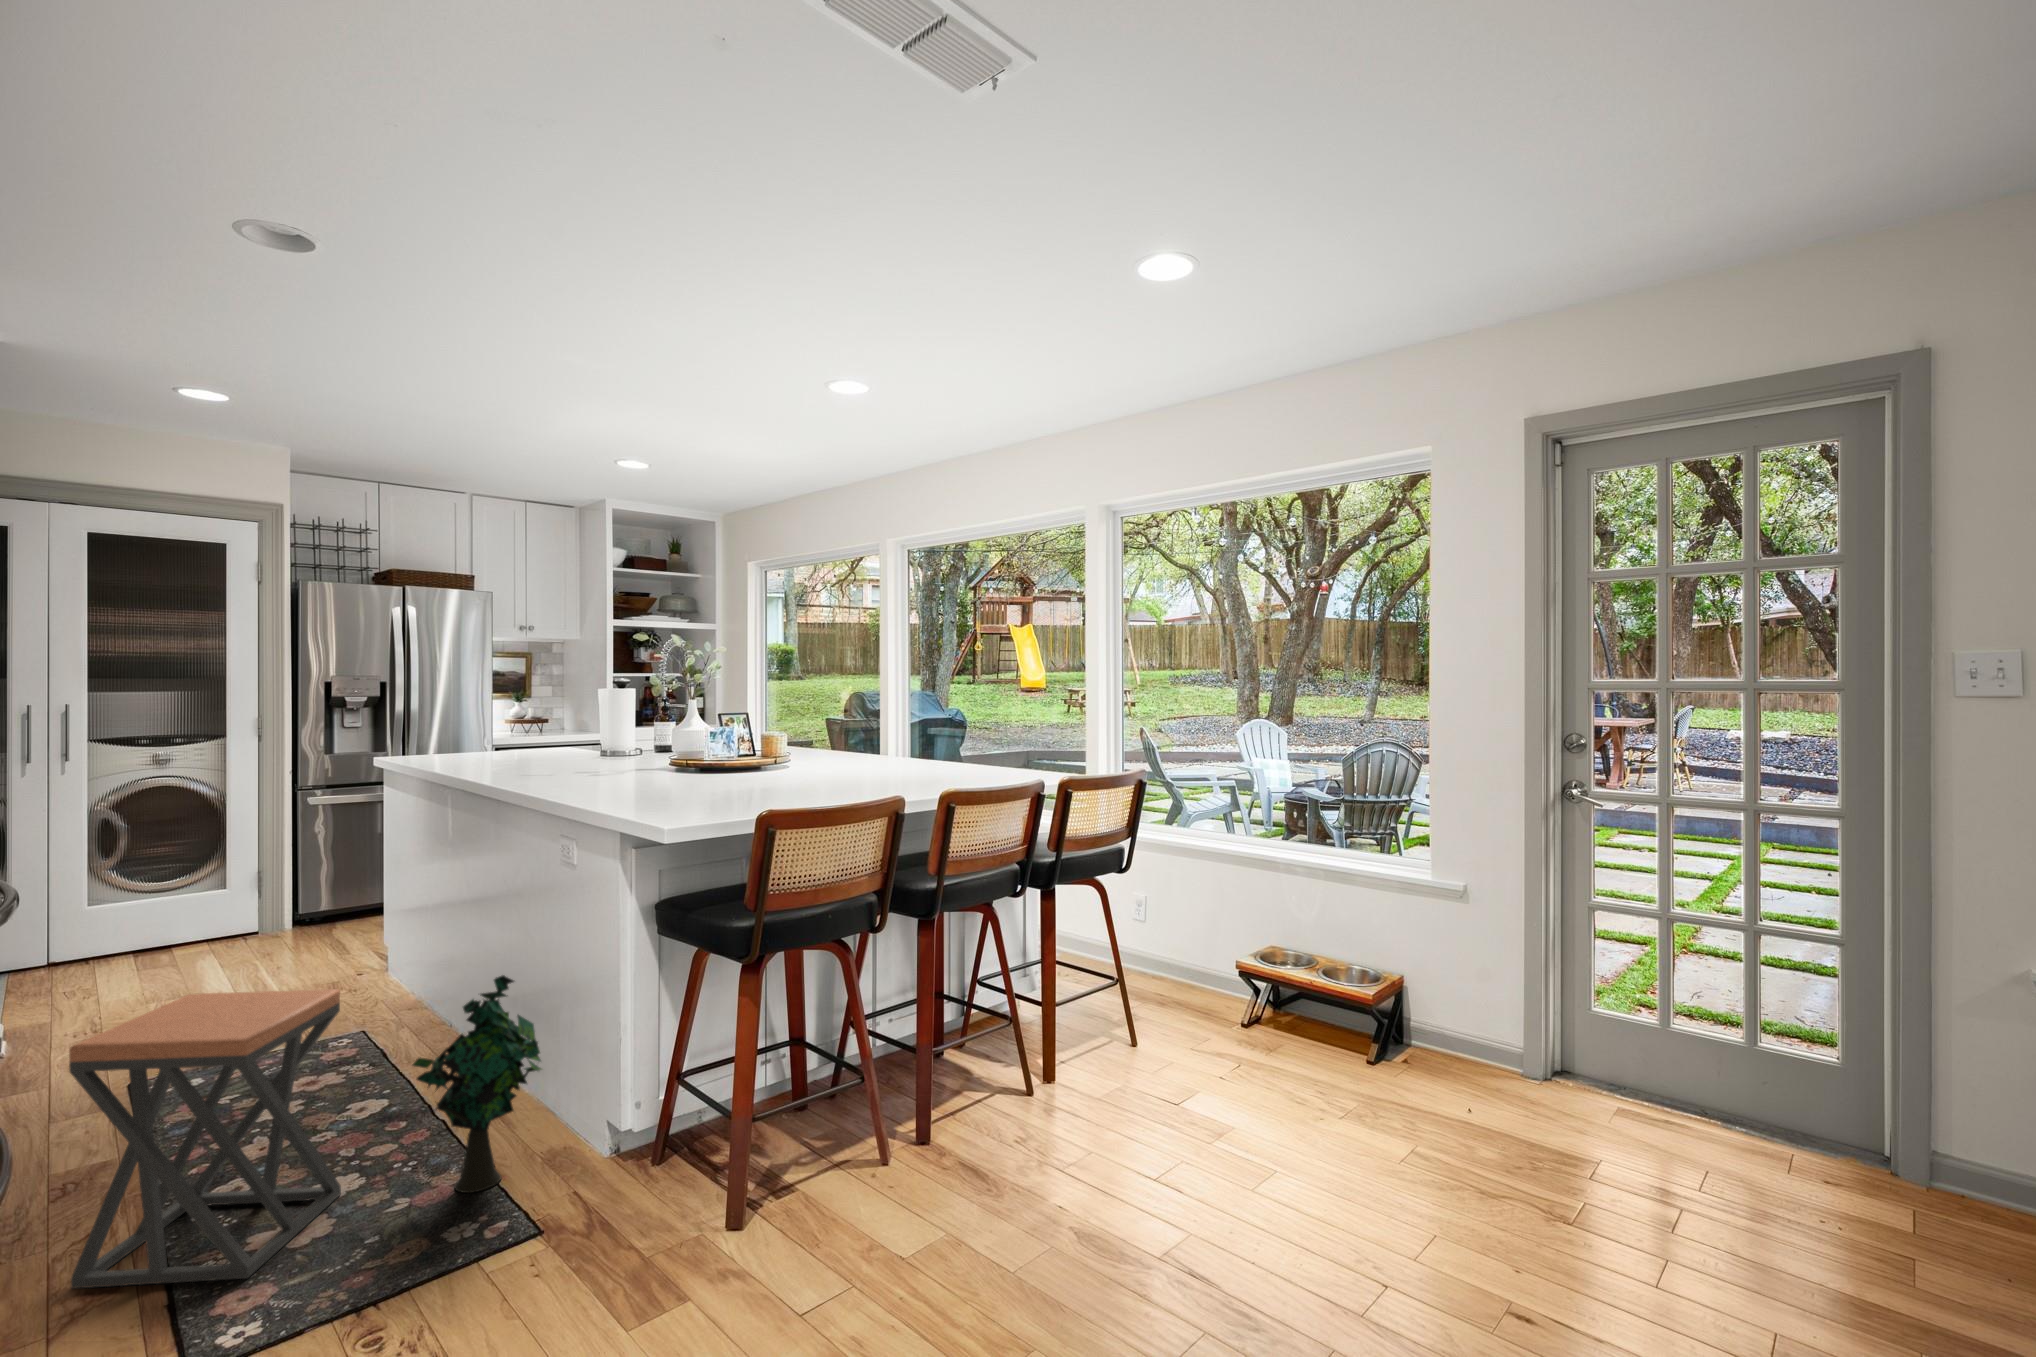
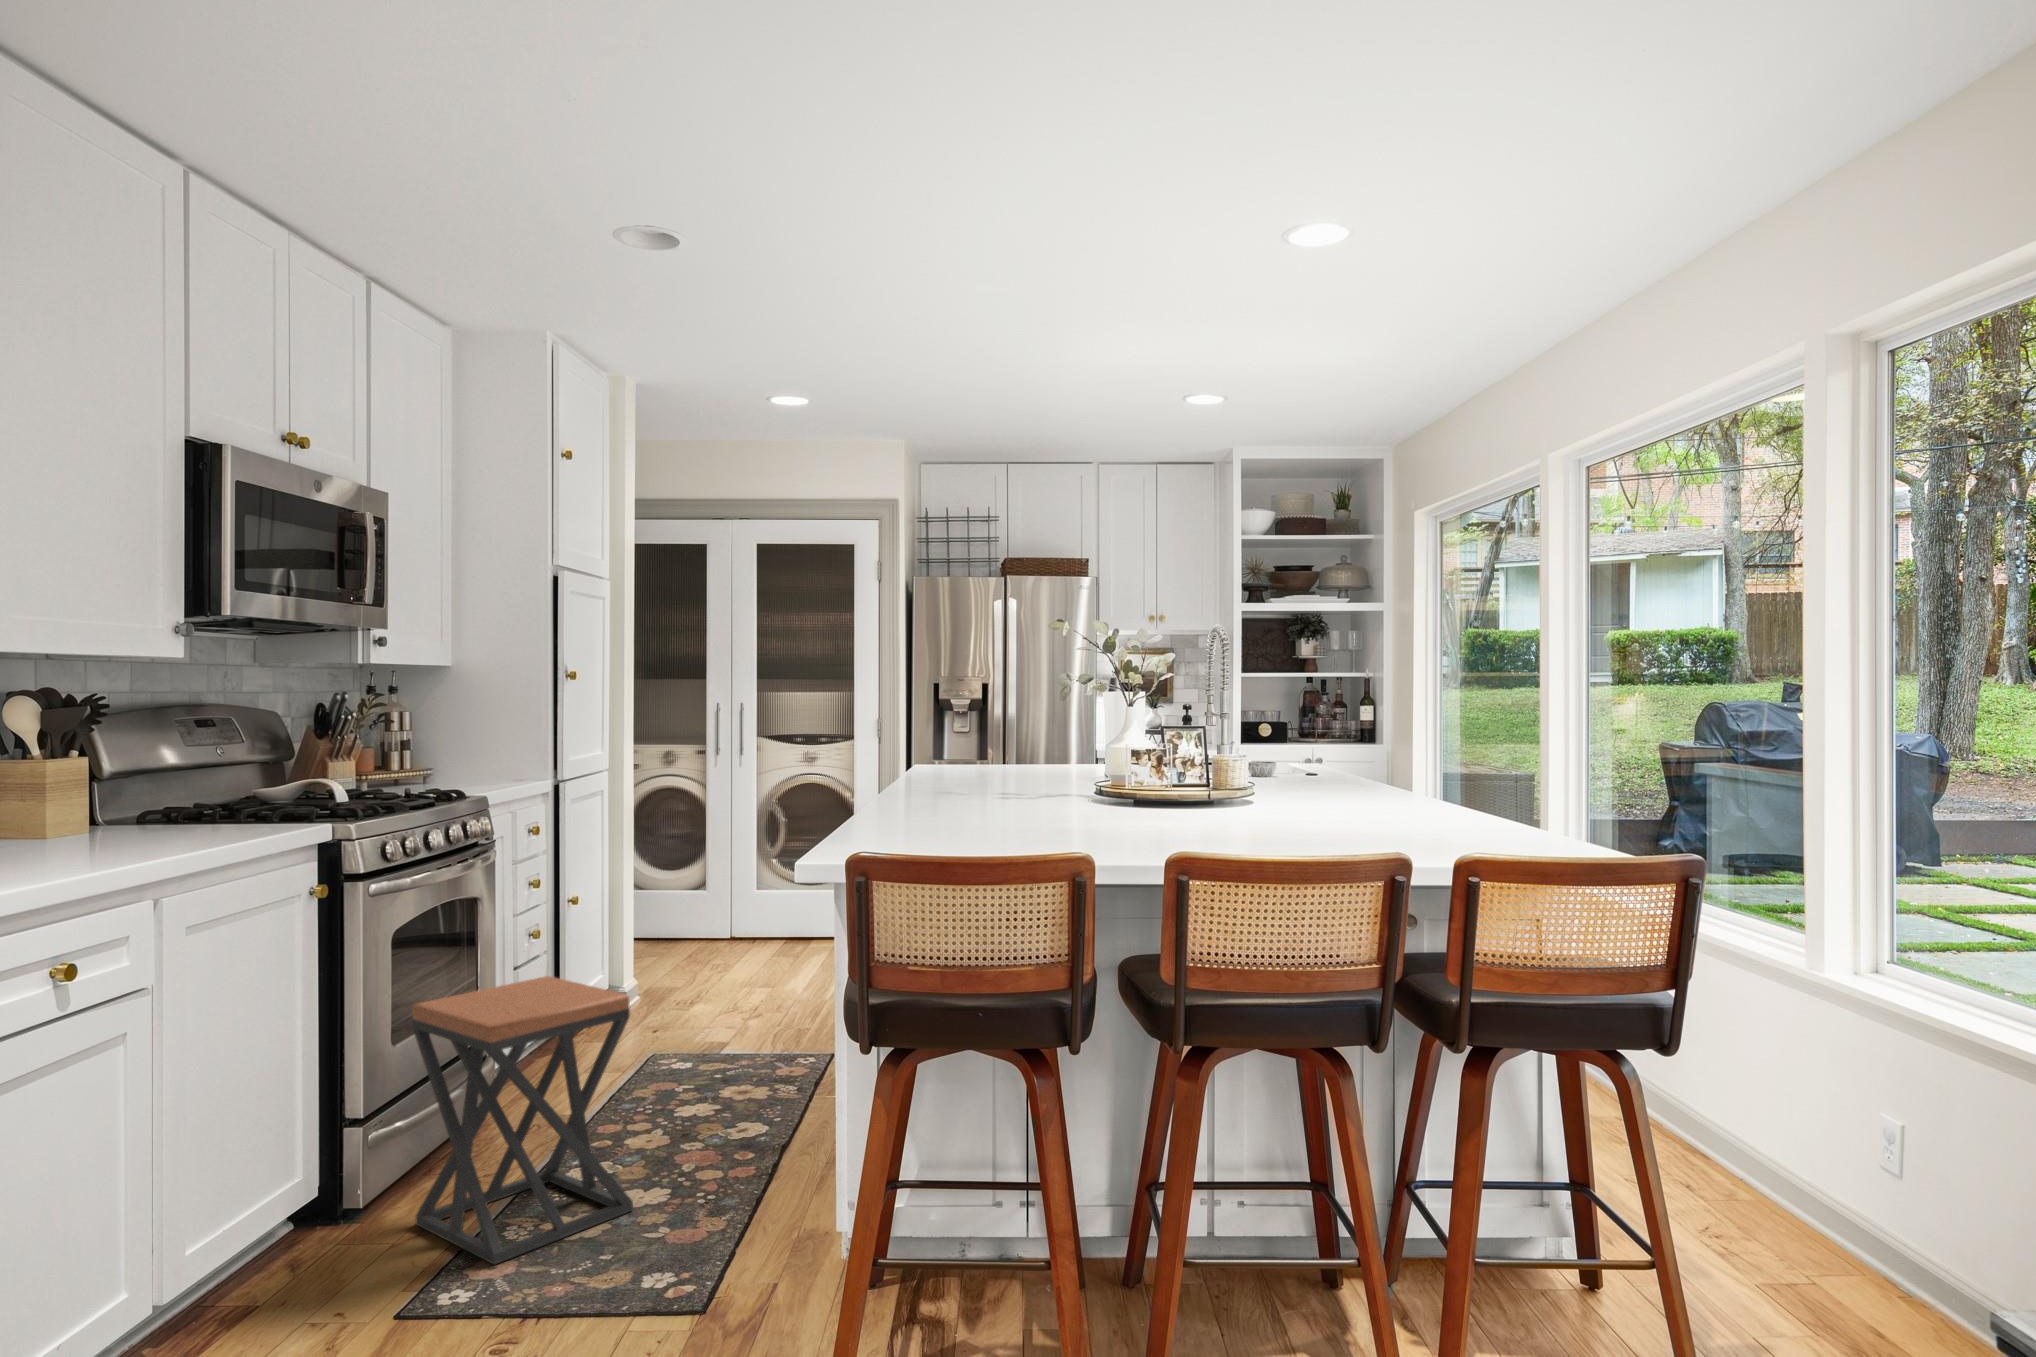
decorative plant: present [413,975,541,1193] -> none [653,1009,795,1251]

